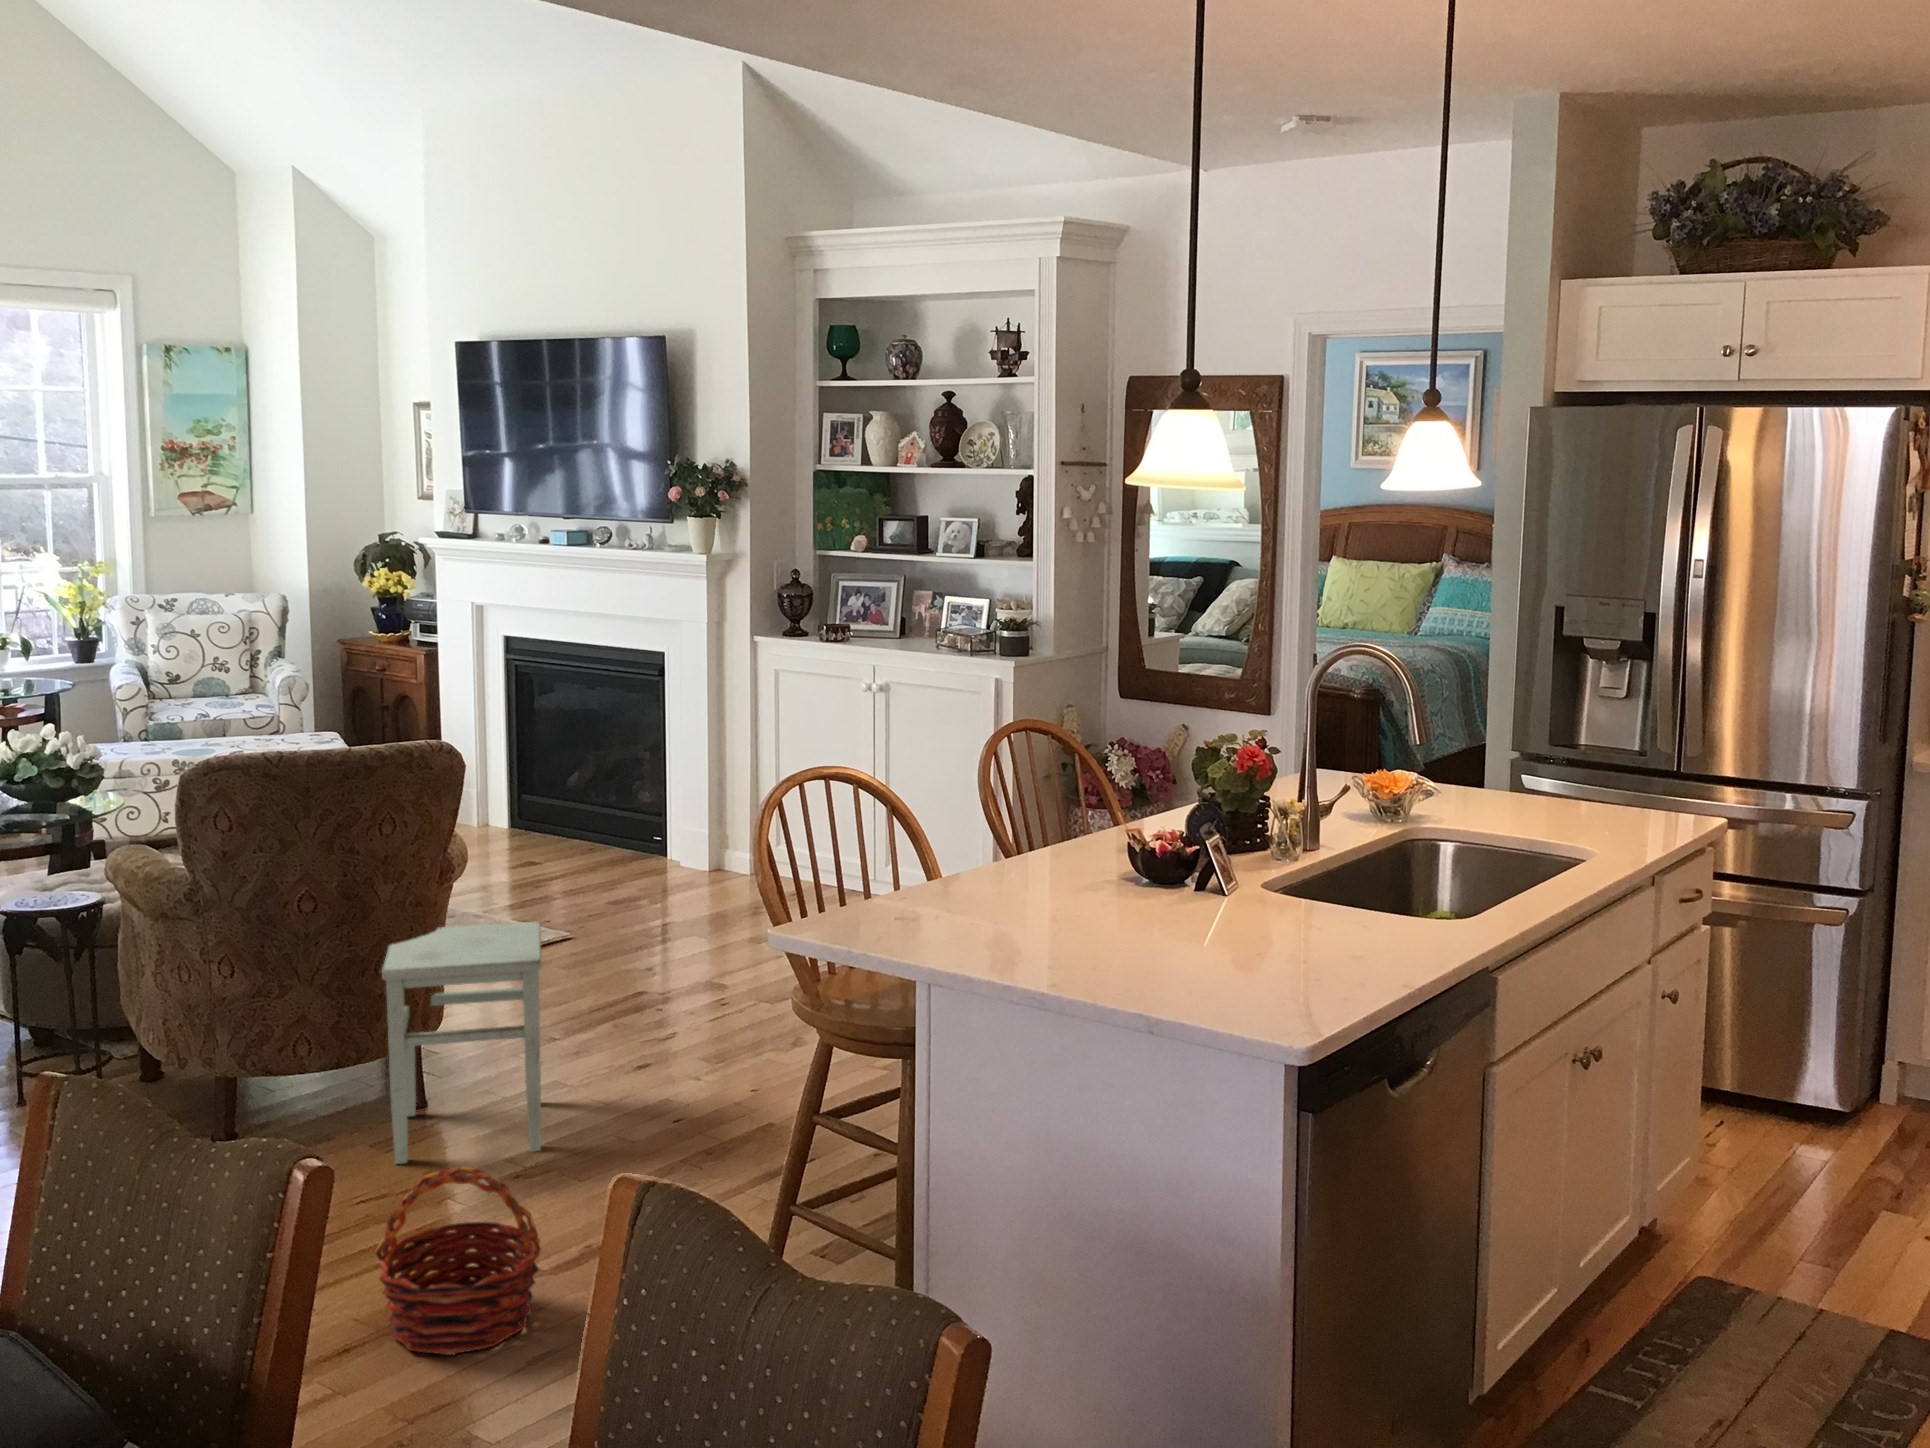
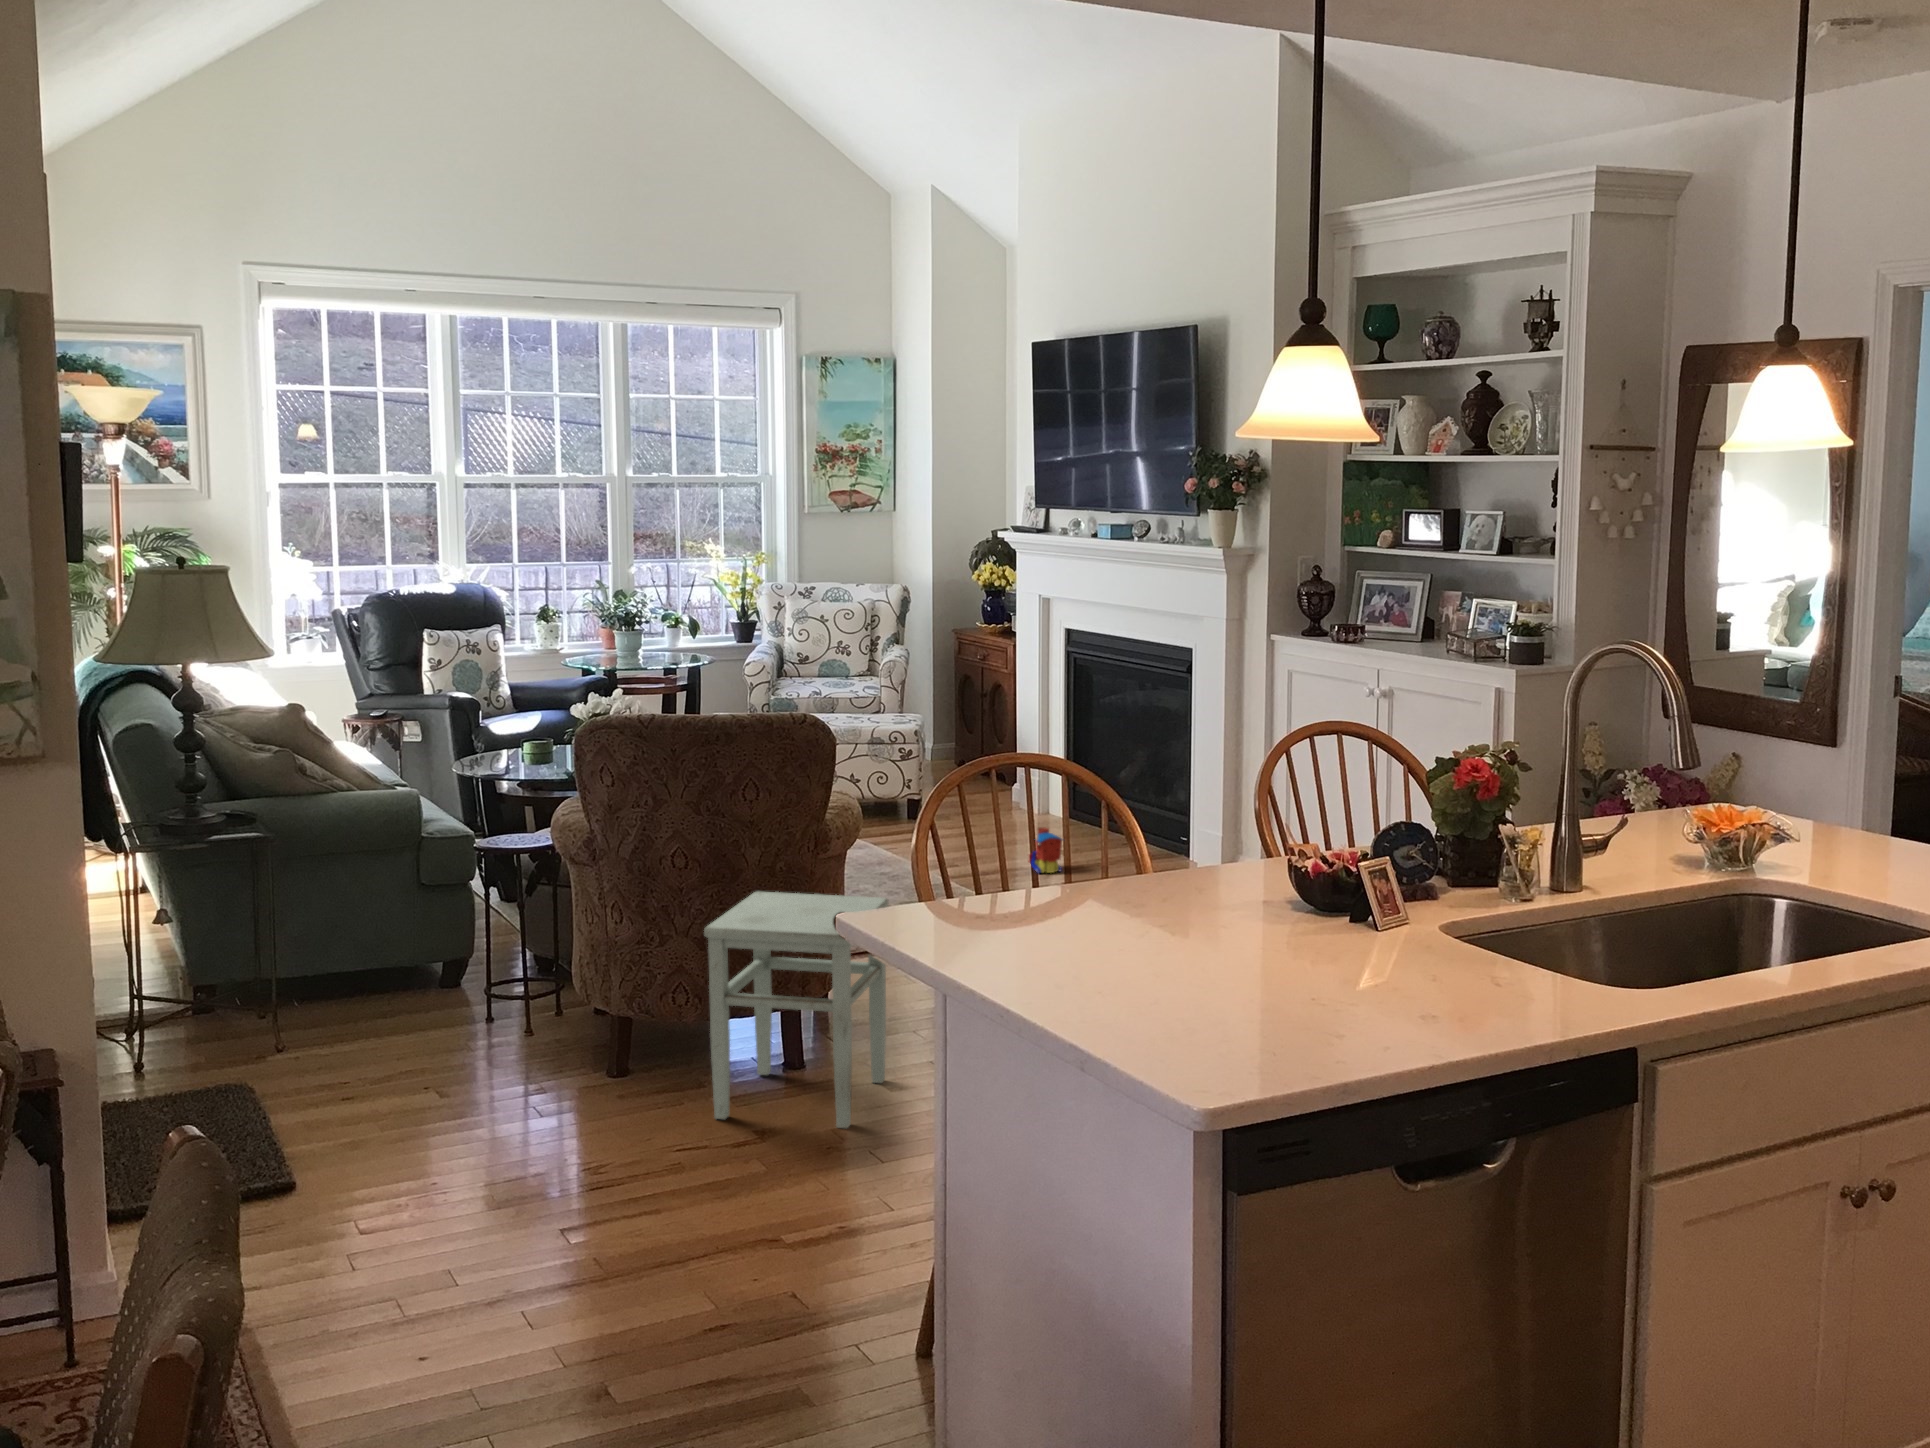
toy train: none [514,842,555,889] -> present [1029,828,1062,873]
basket: present [375,1166,541,1355] -> none [556,1128,720,1319]

